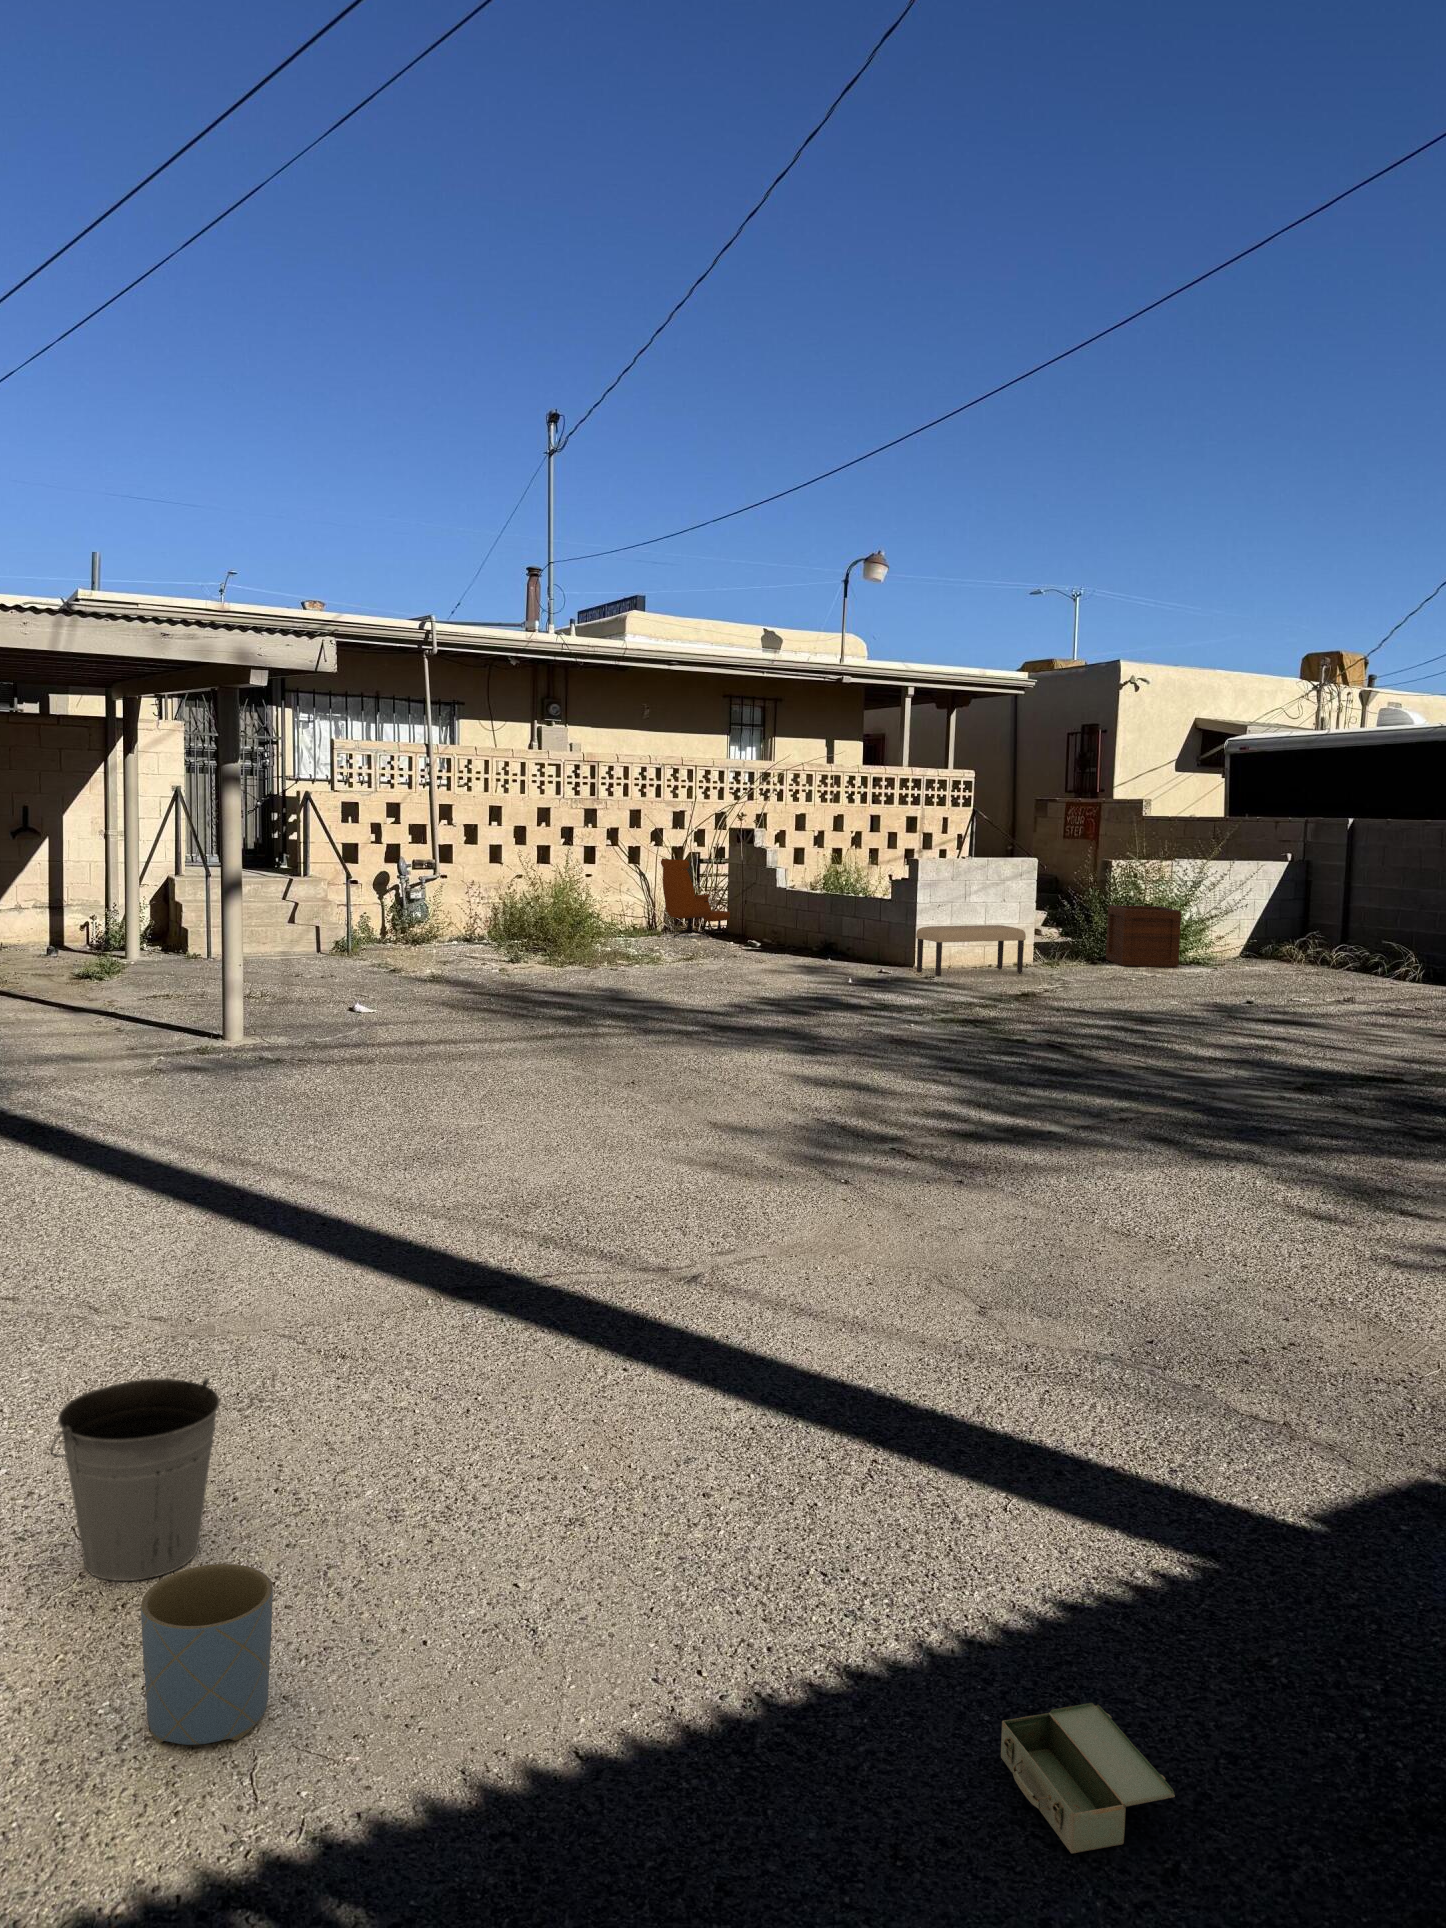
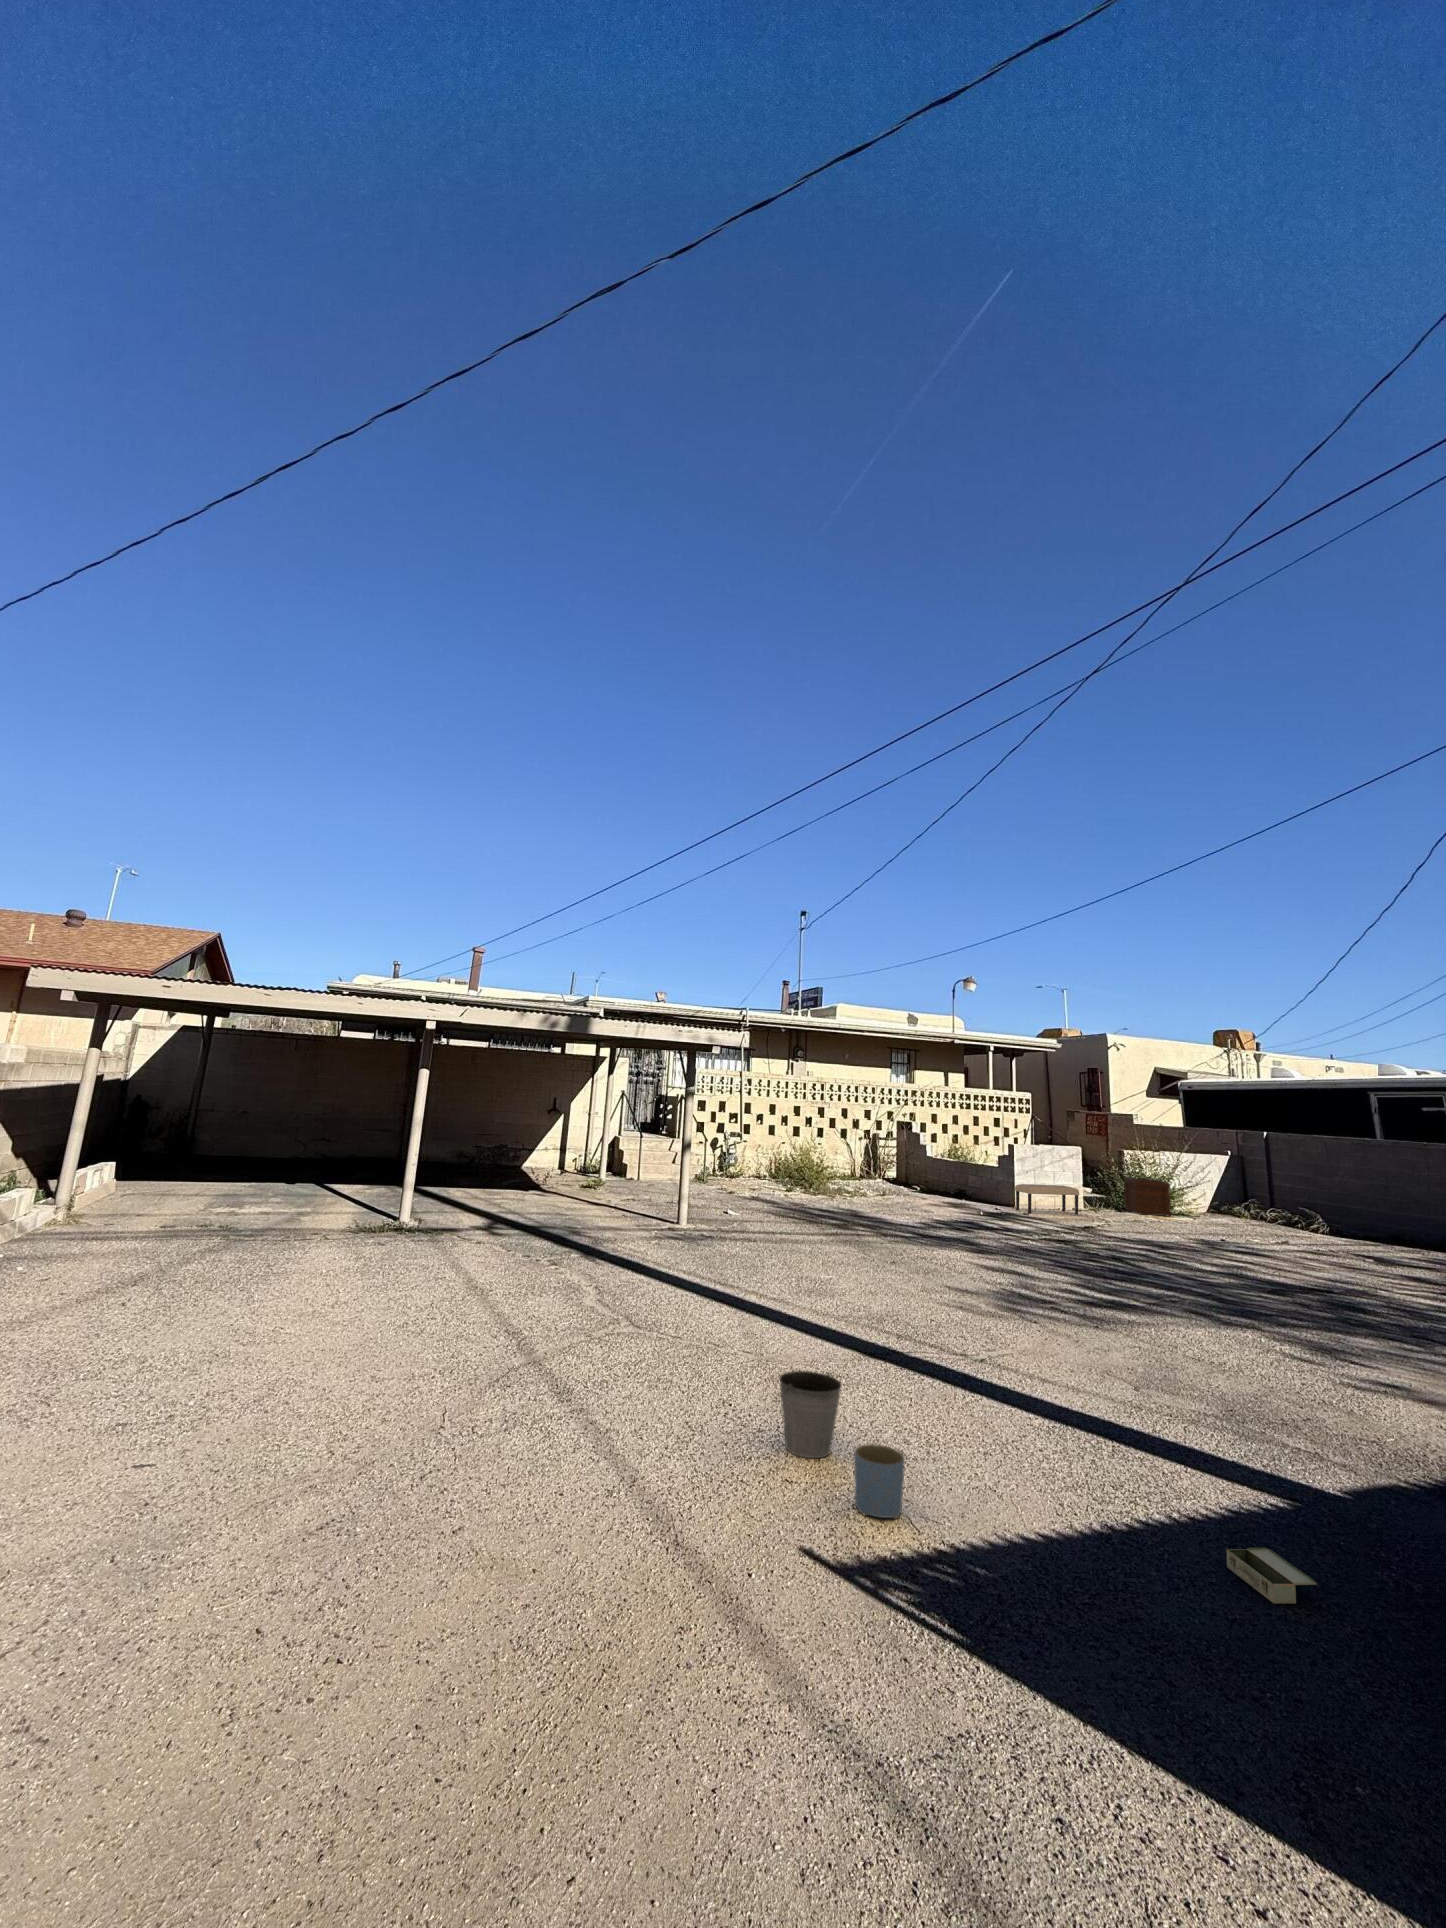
lounge chair: present [661,858,733,938] -> none [862,1137,902,1183]

